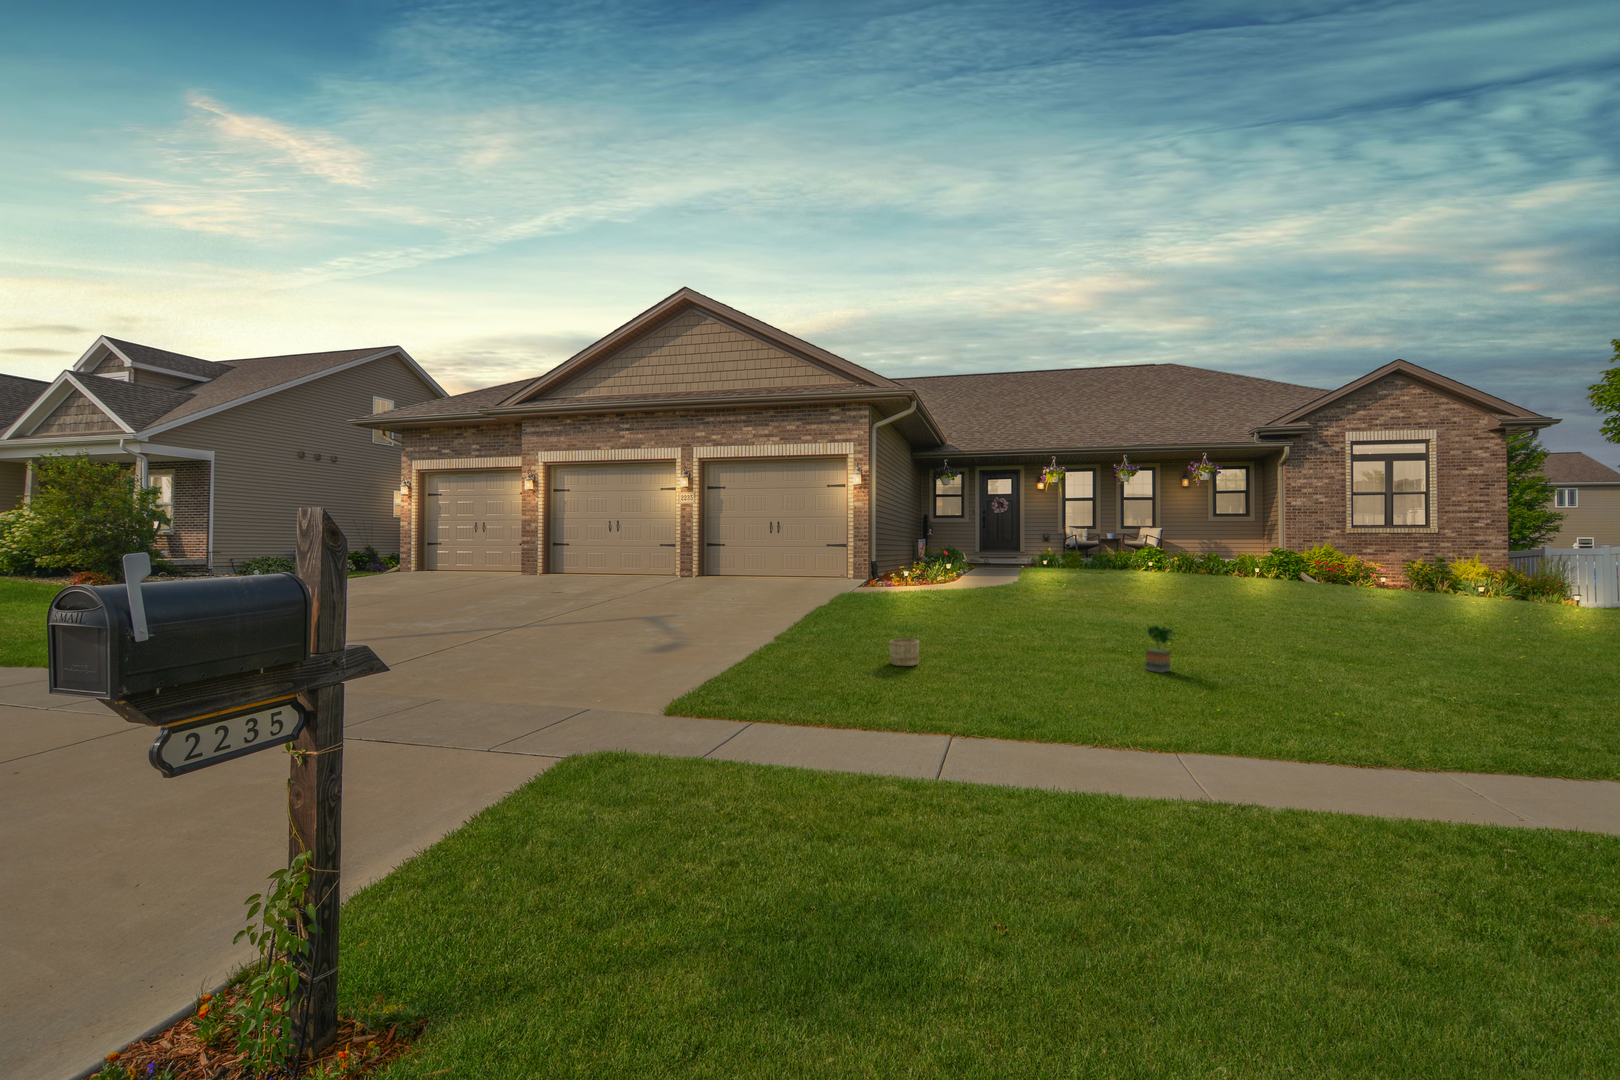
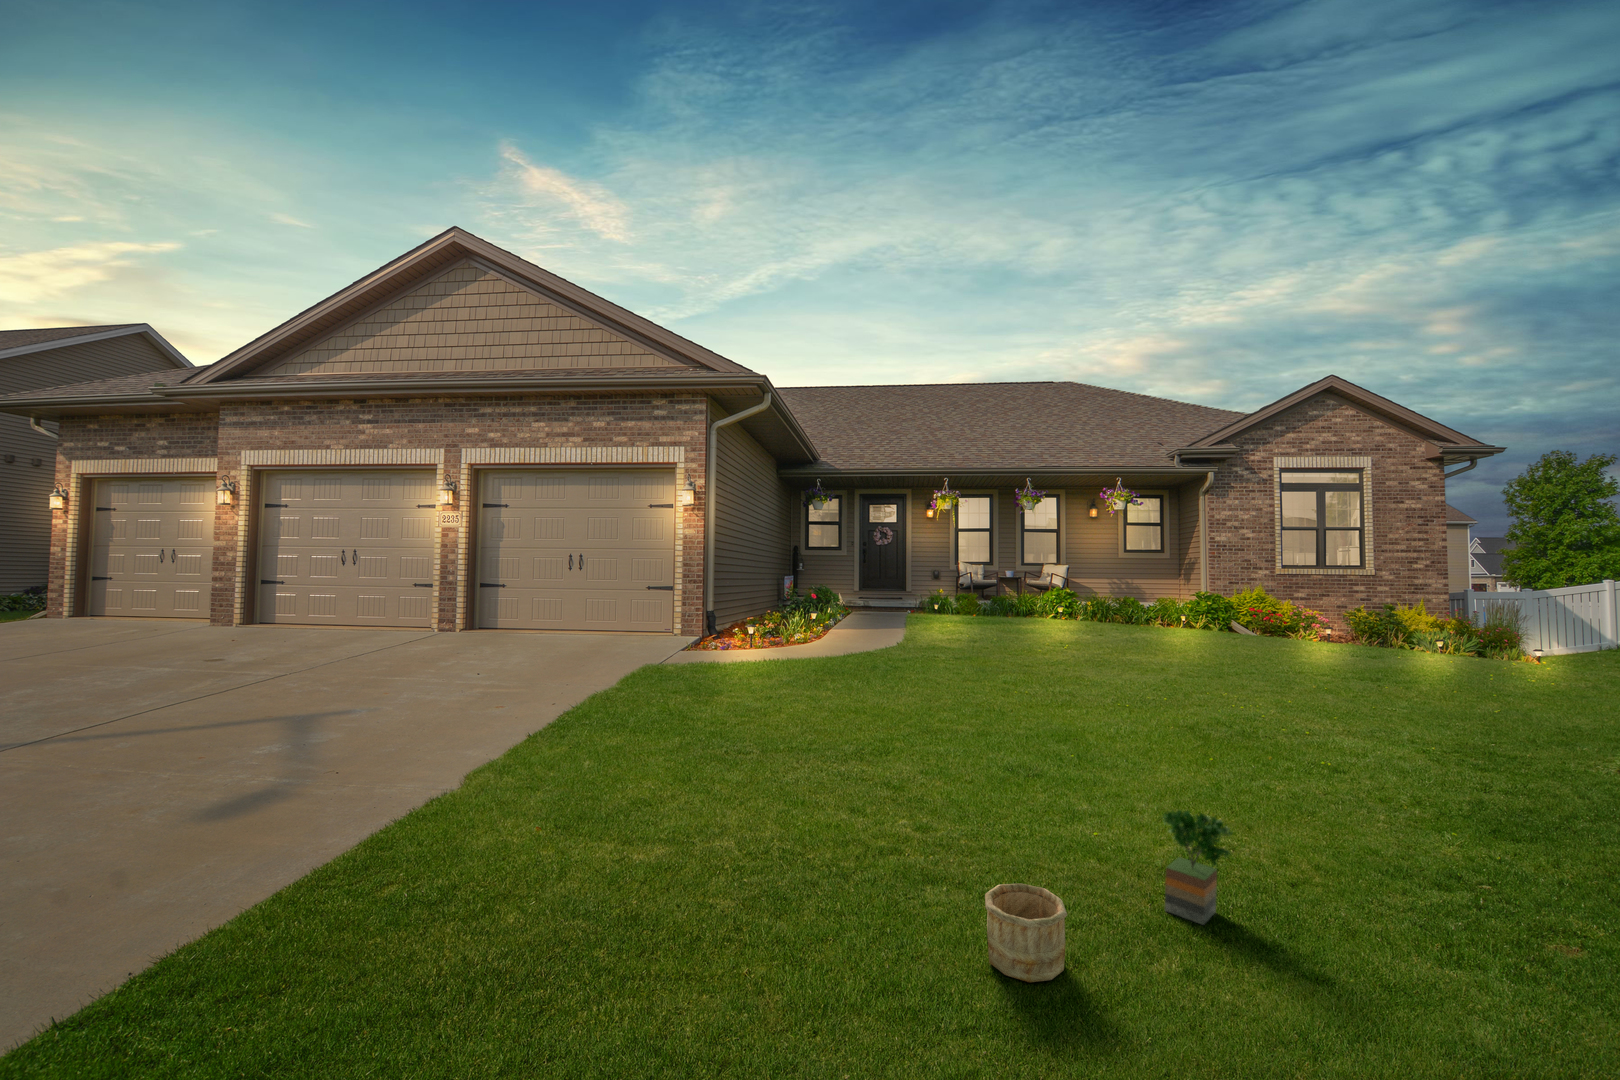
wooden bucket: present [889,638,919,666] -> present [985,884,1067,982]

